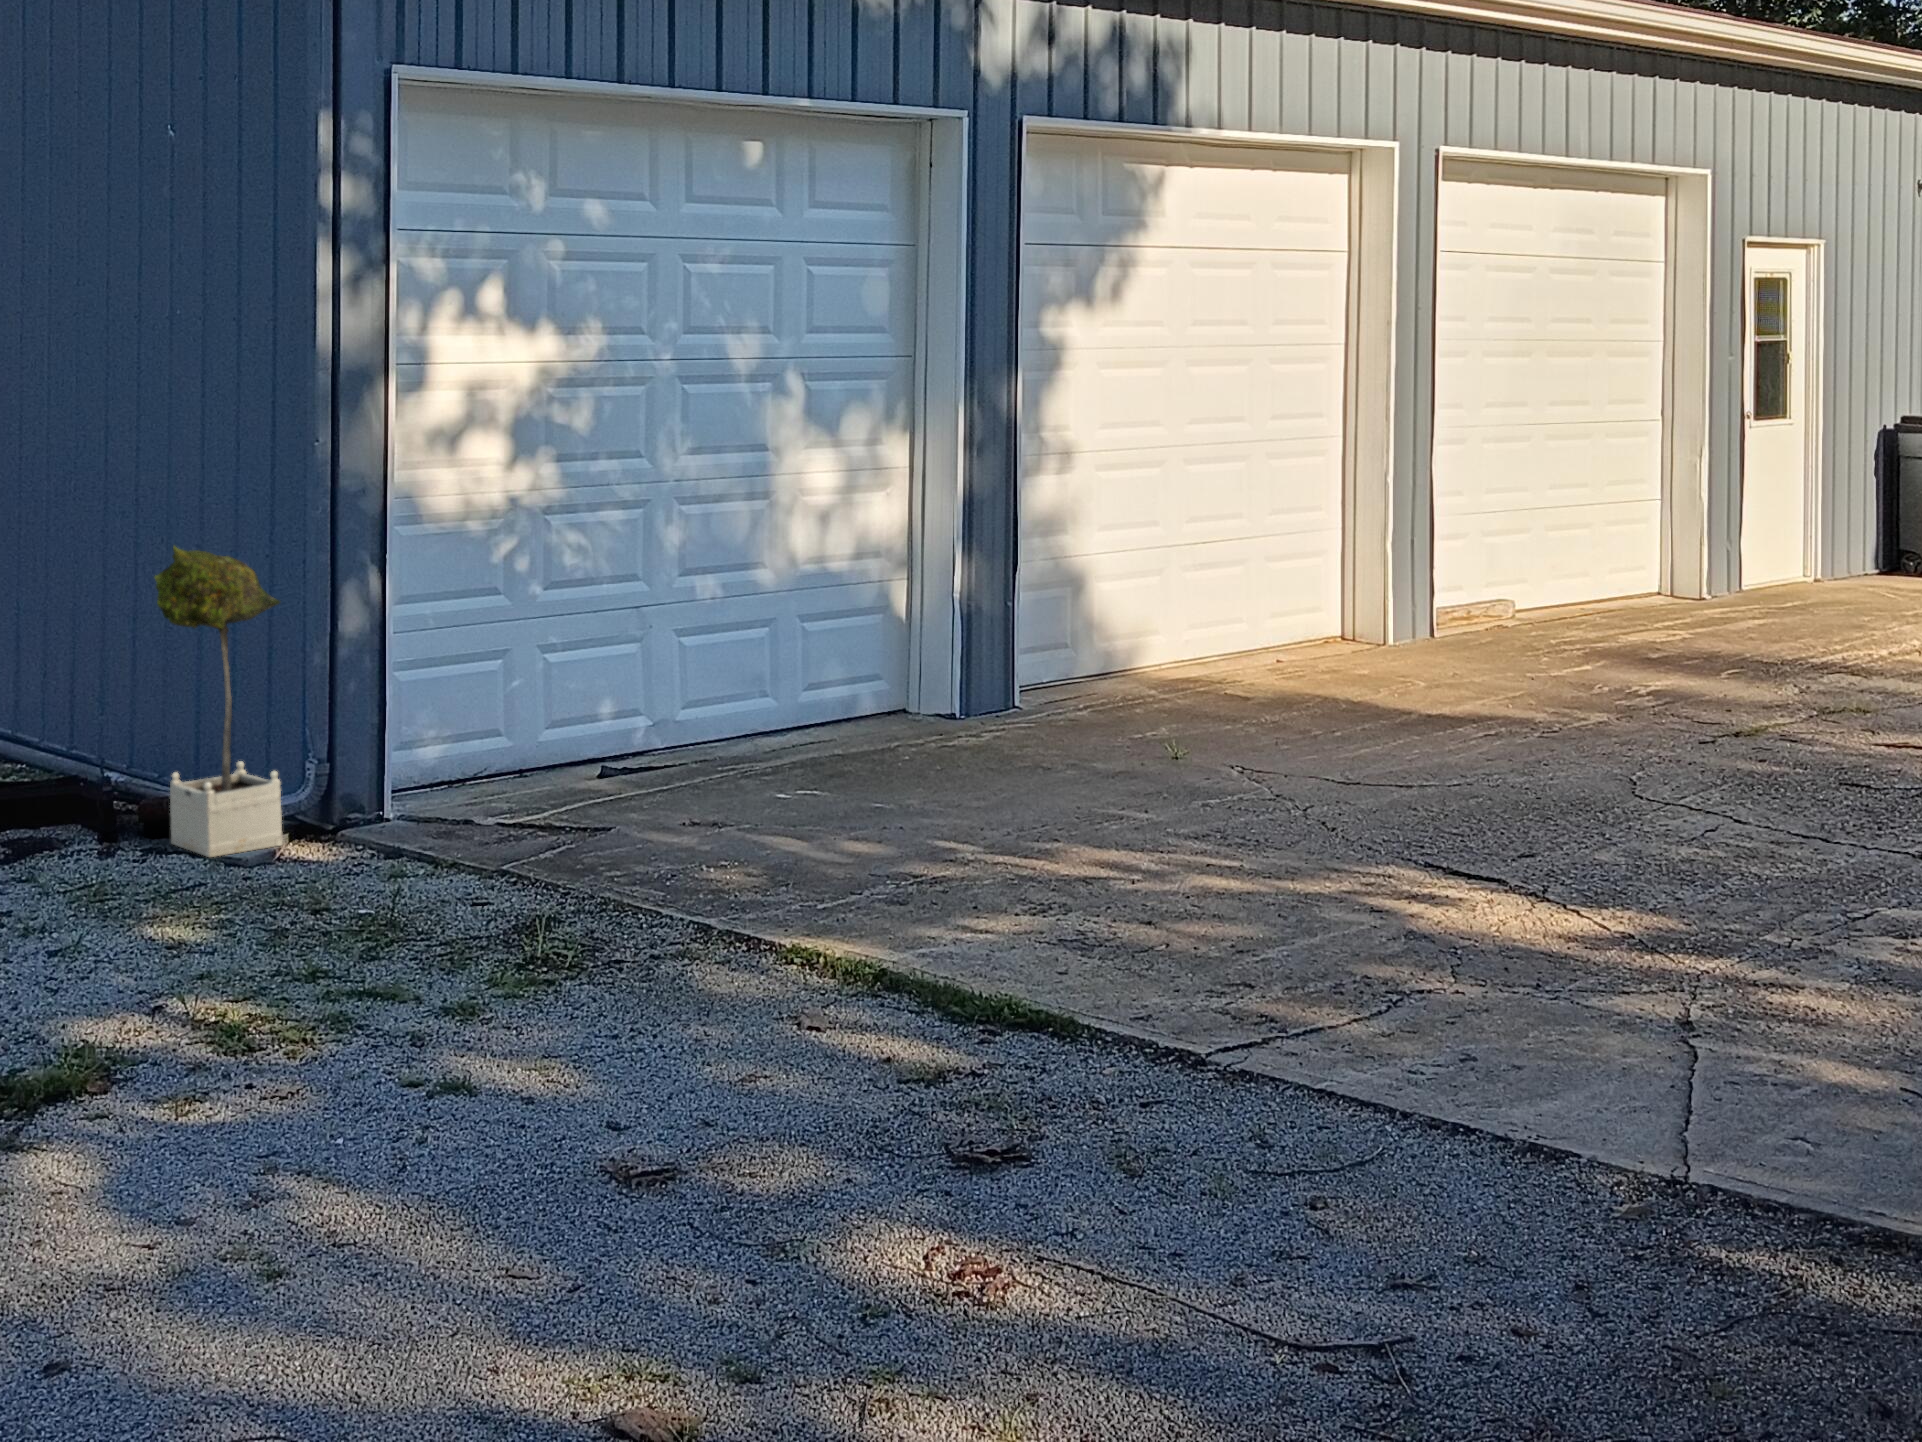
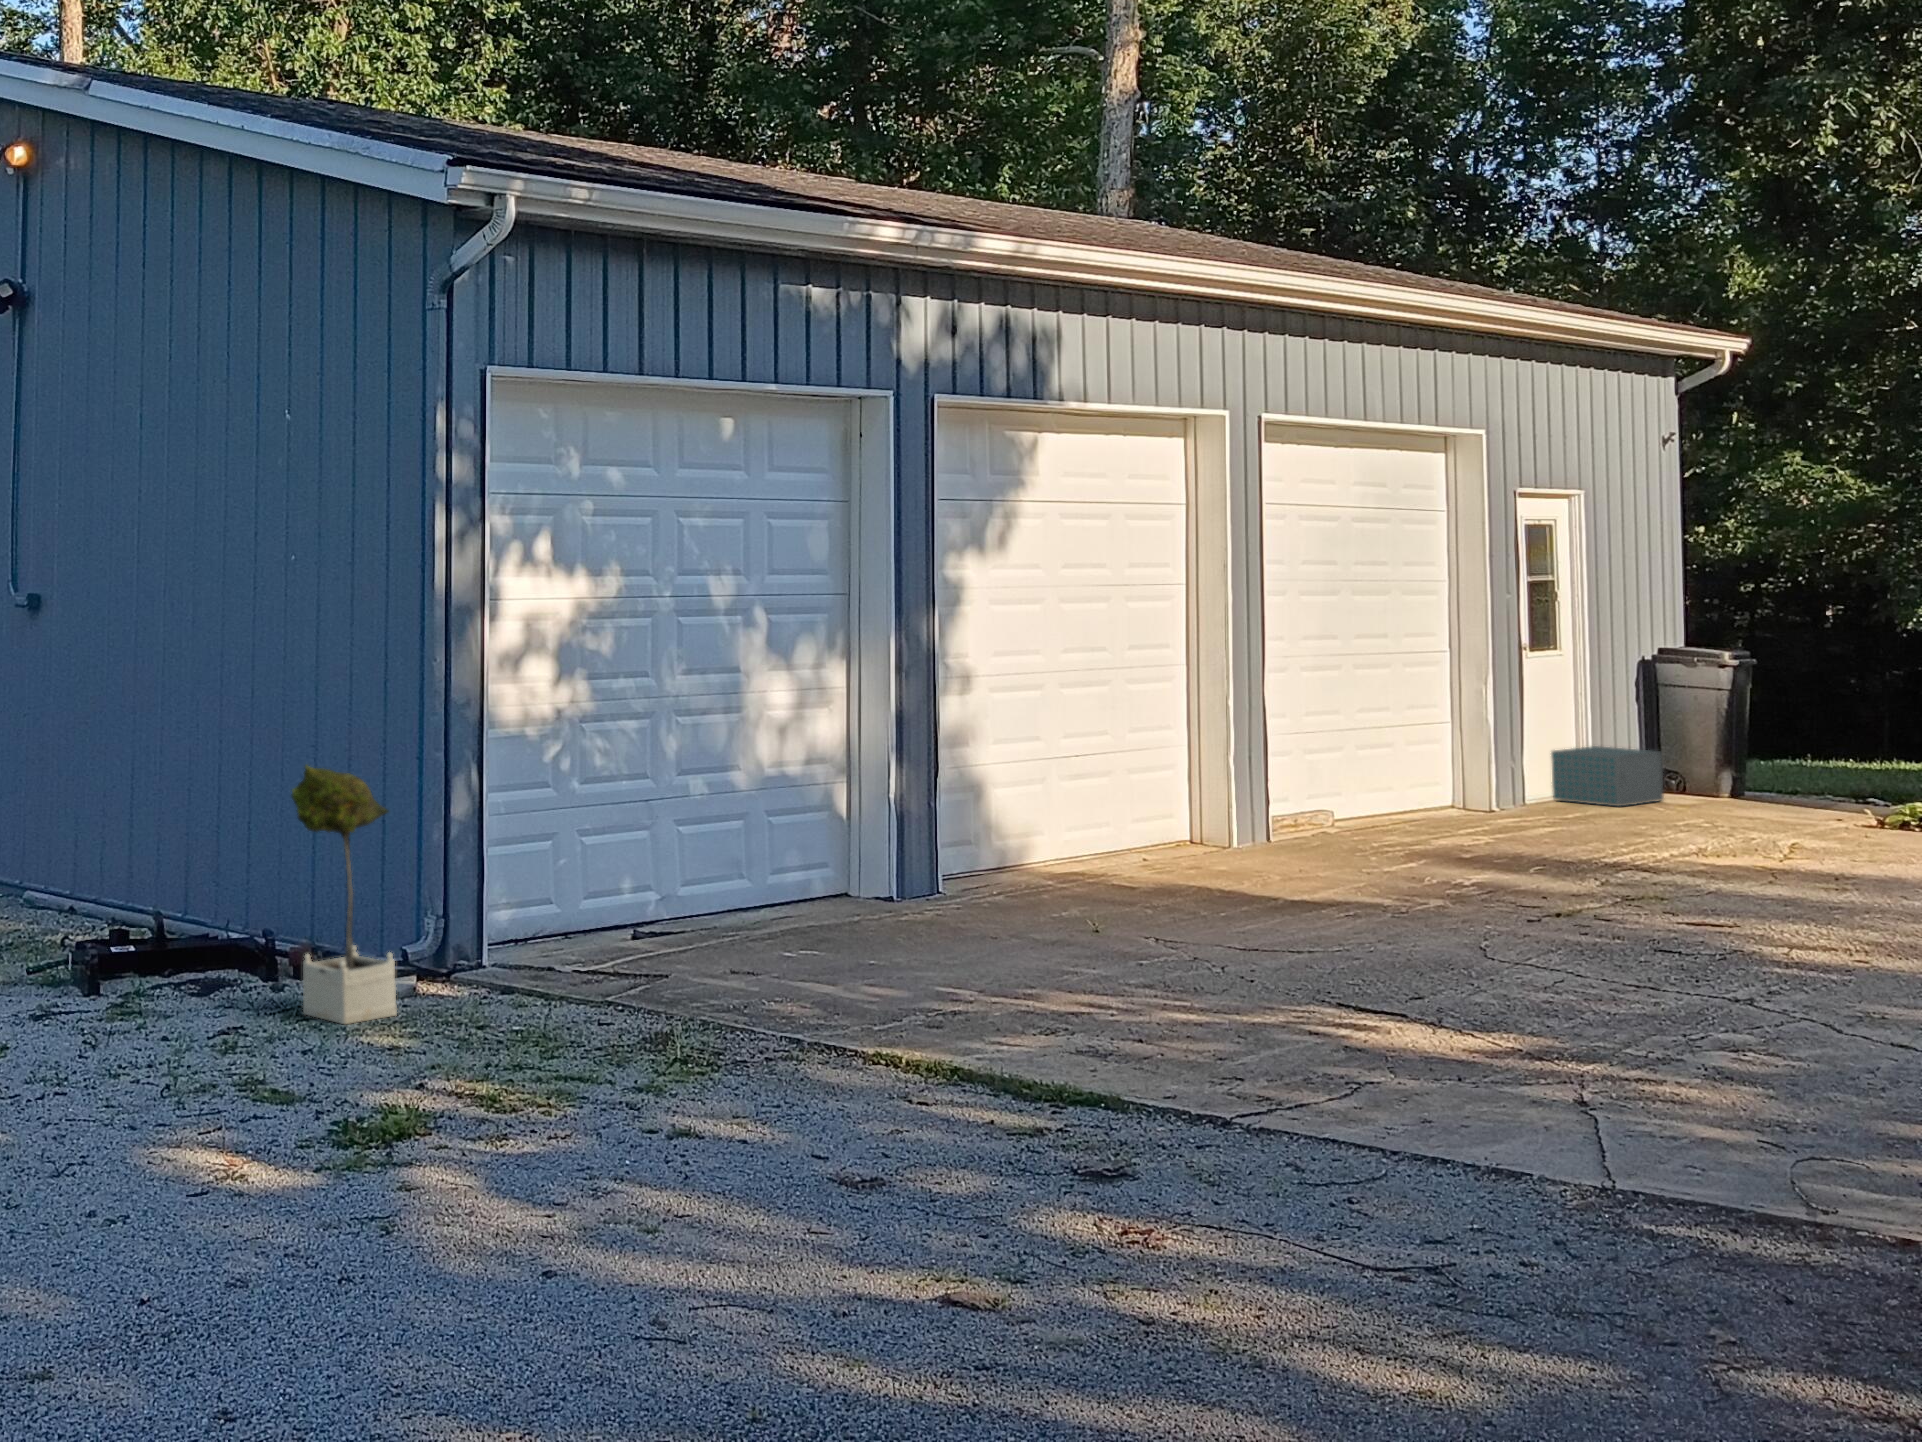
storage box: none [1769,525,1890,591] -> present [1551,746,1664,806]

